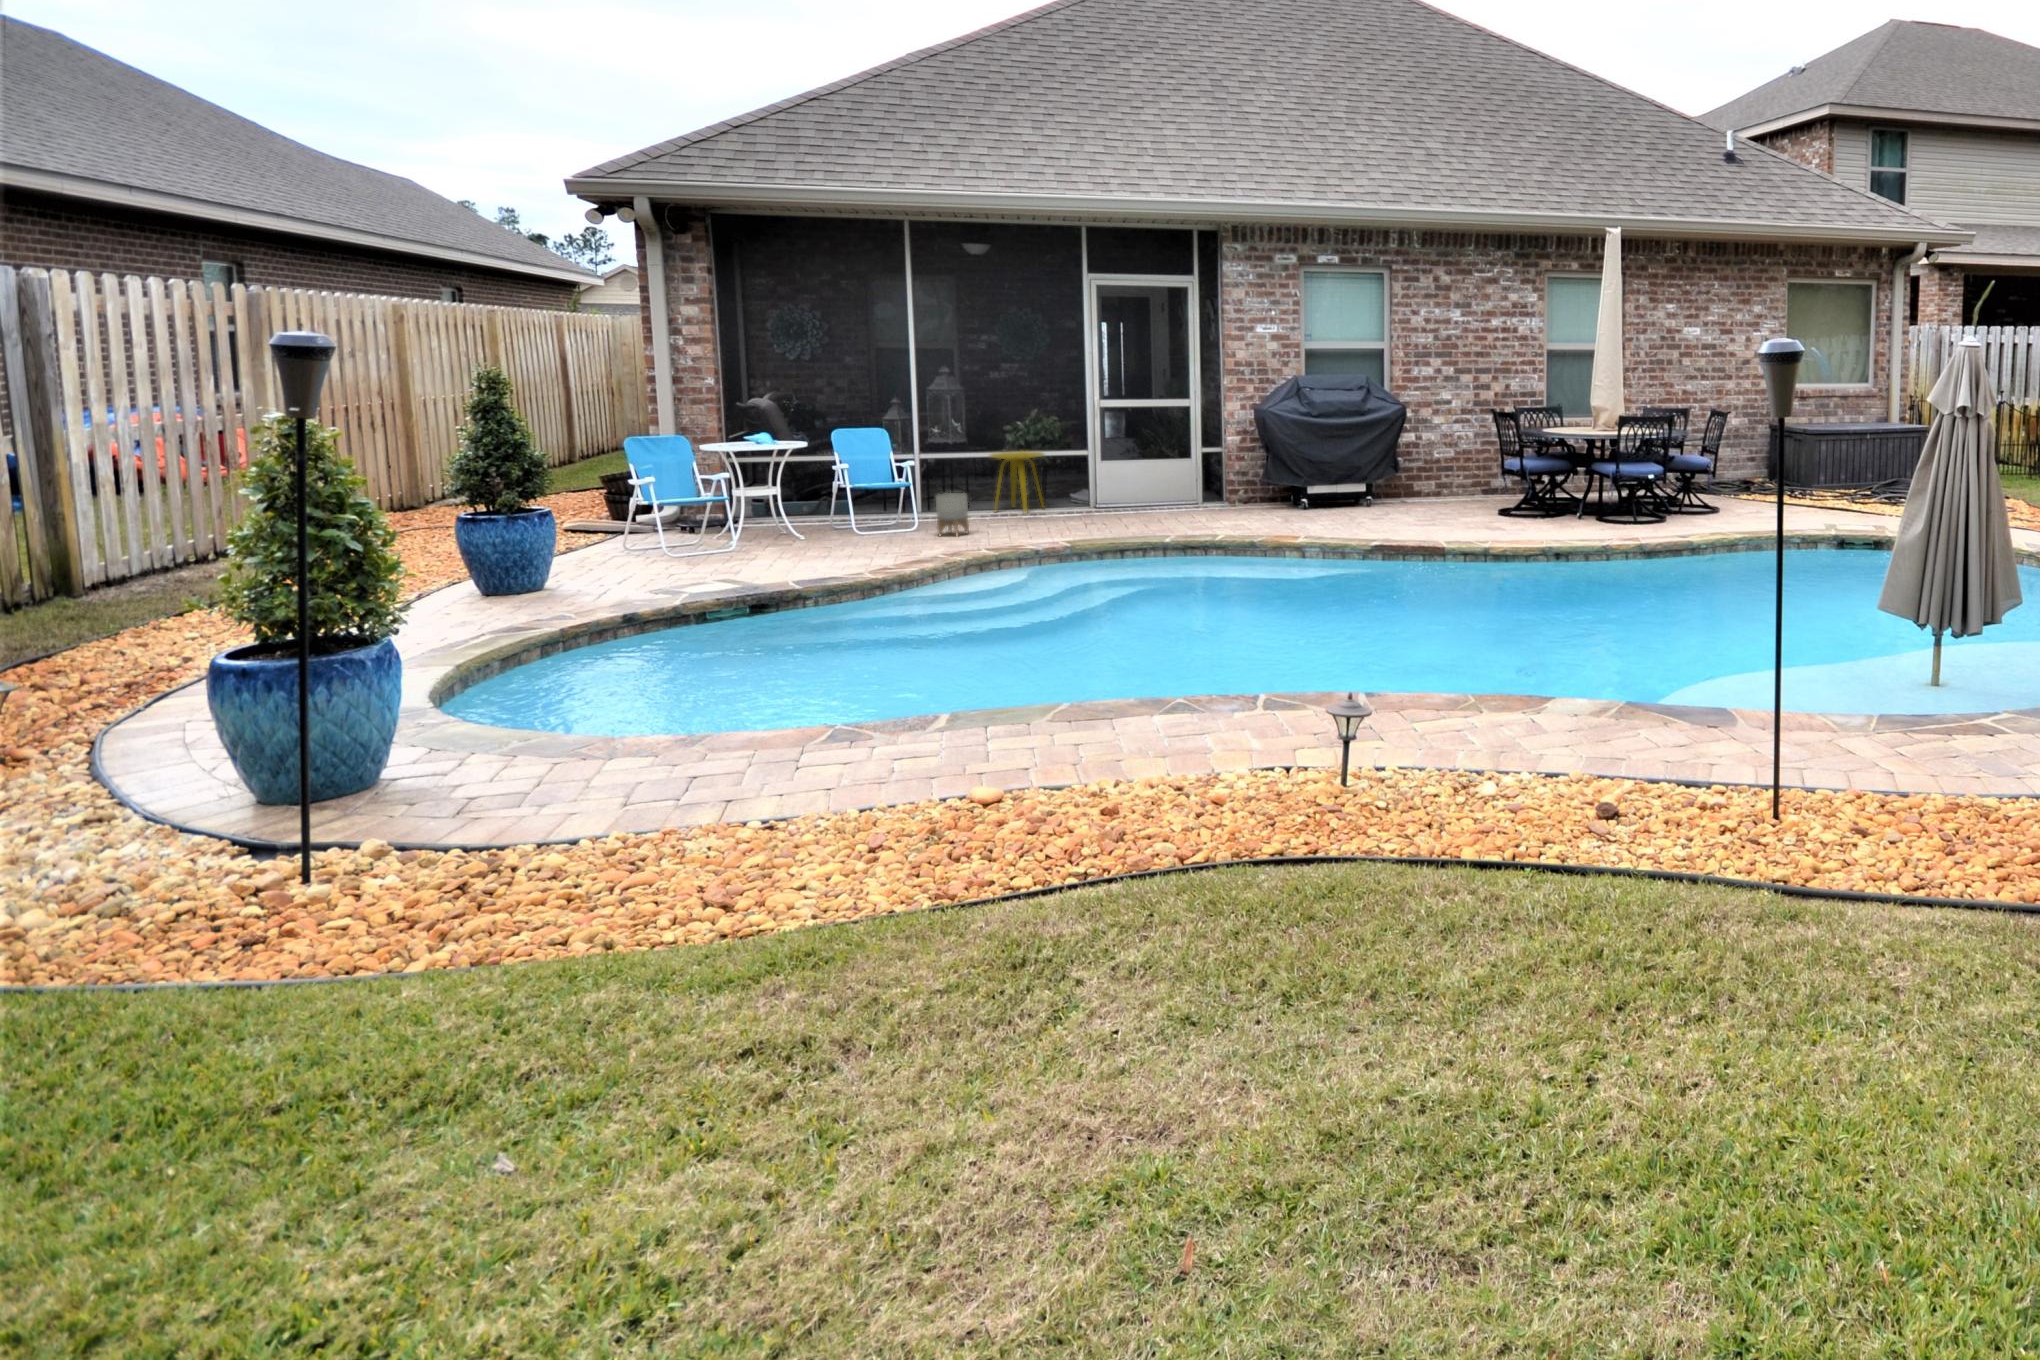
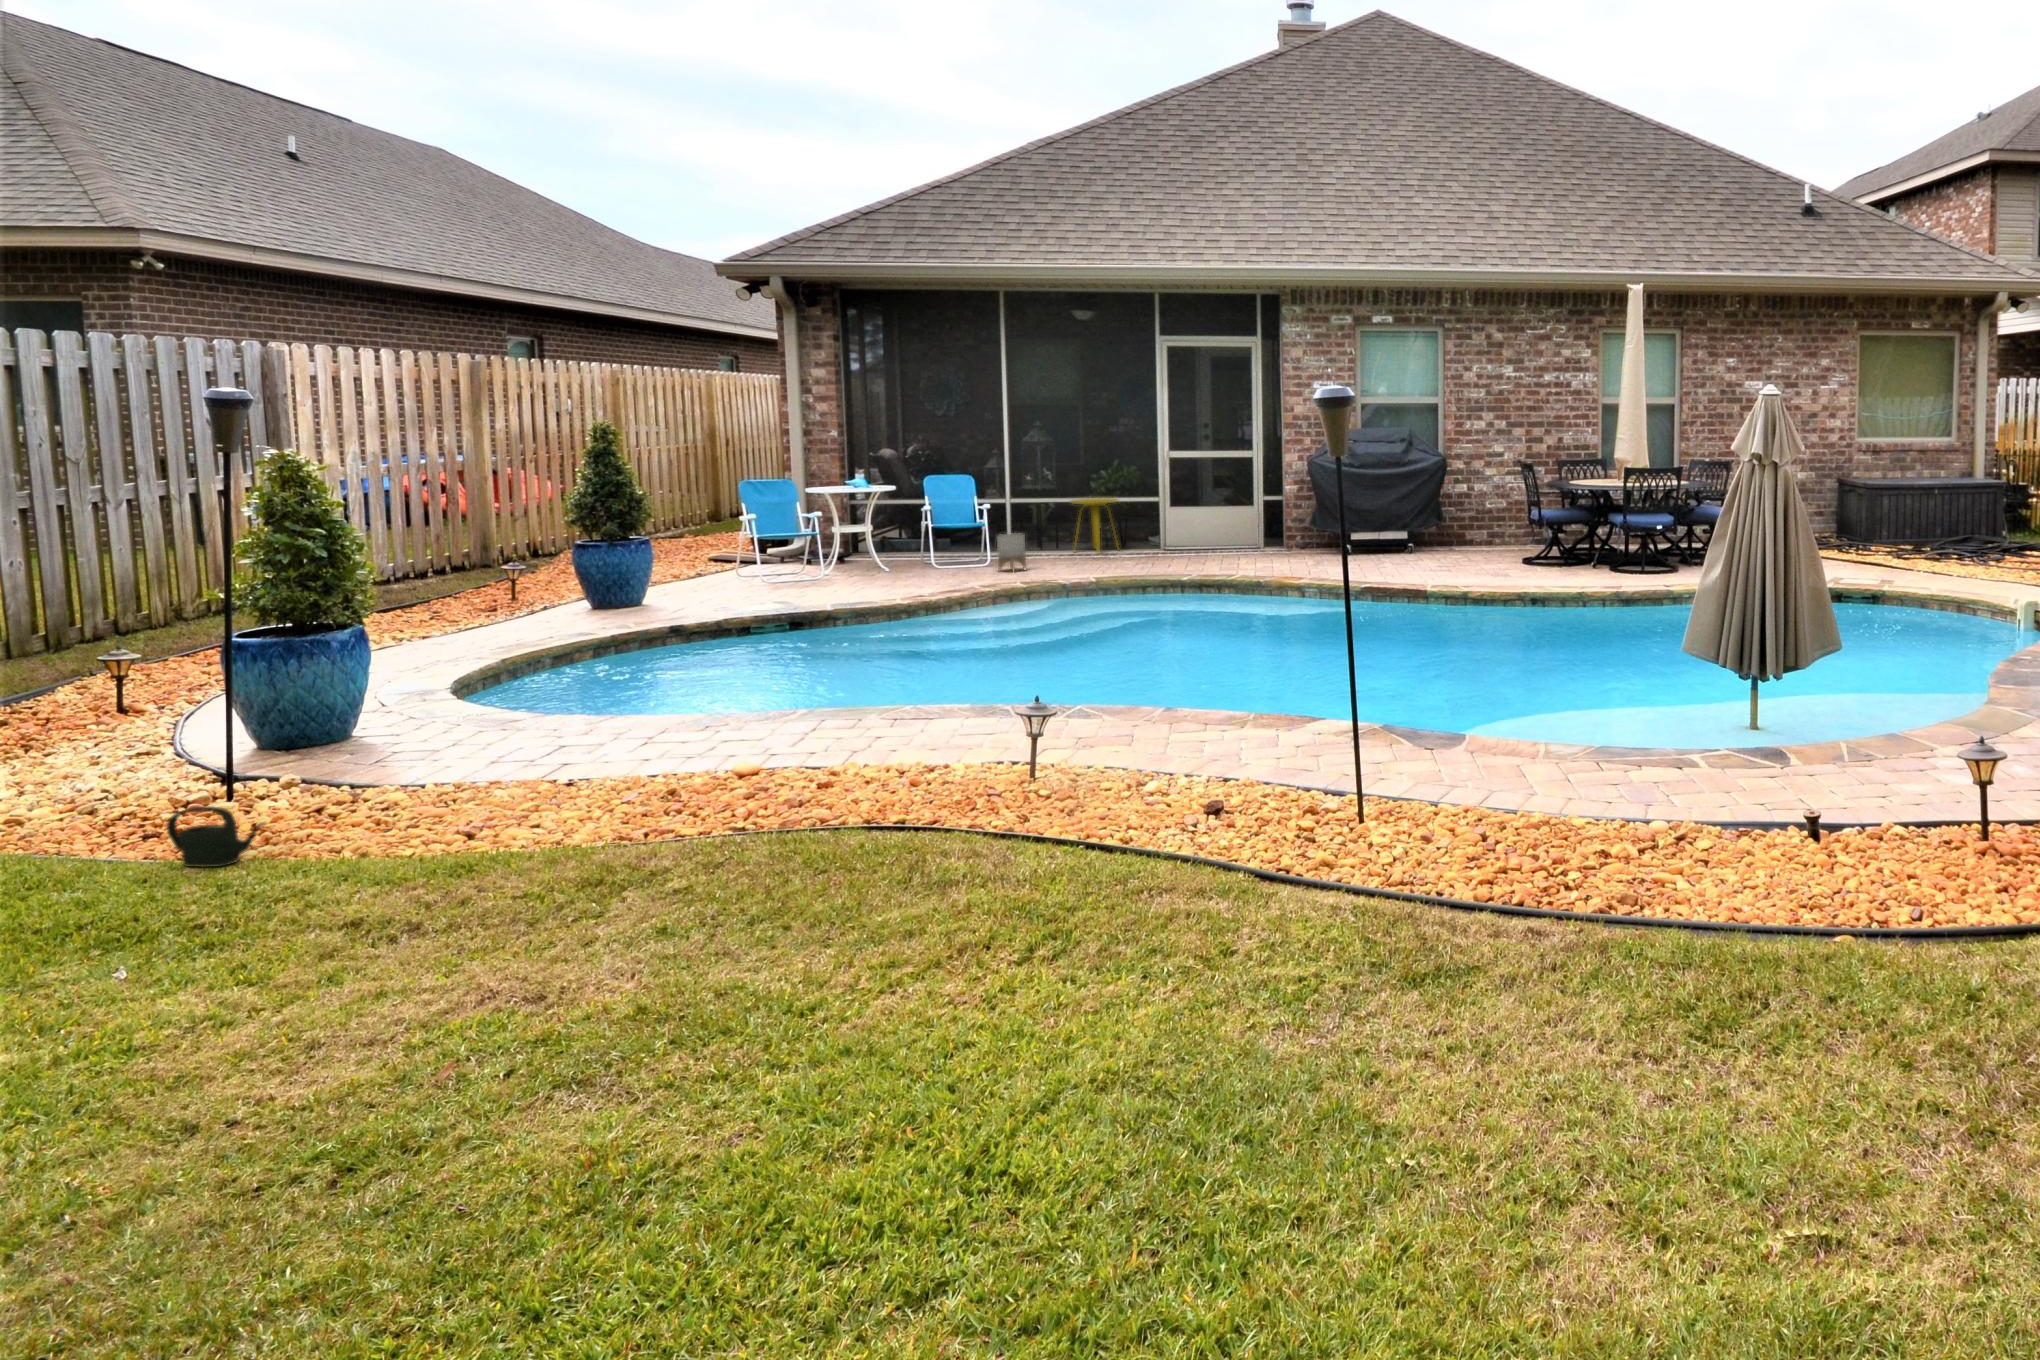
watering can: none [386,862,525,939] -> present [167,806,265,867]

